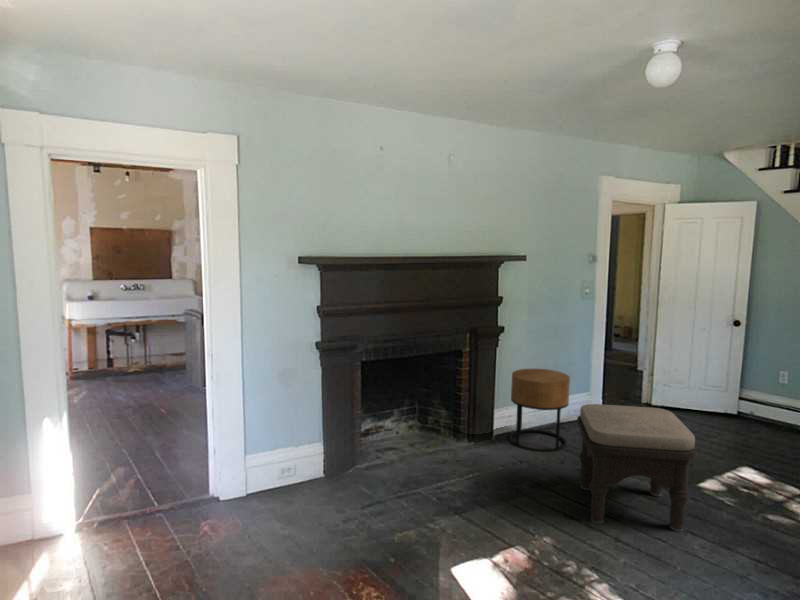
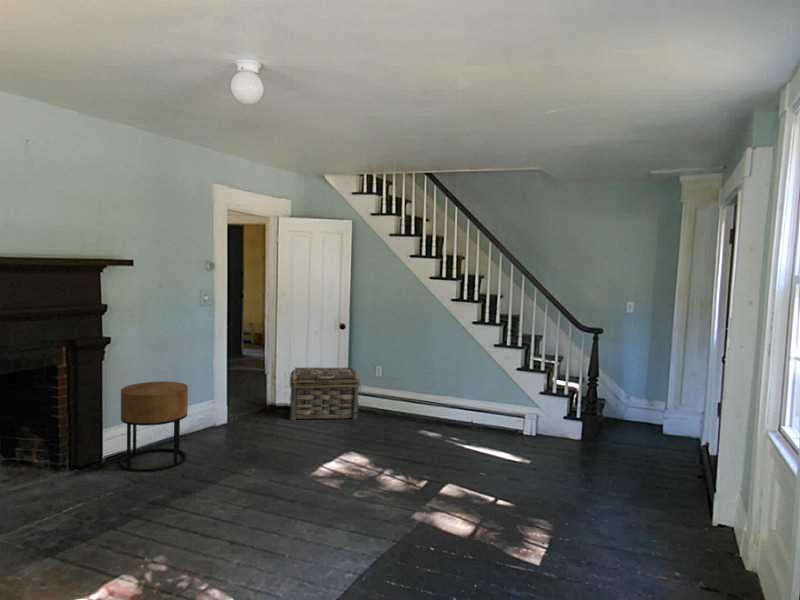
basket: none [669,366,760,435] -> present [290,367,361,420]
ottoman: present [577,404,697,531] -> none [189,404,303,534]

